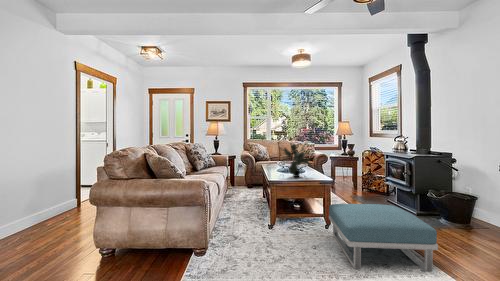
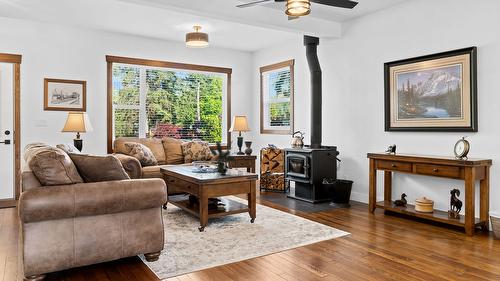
footstool: present [329,204,438,272] -> none [258,191,337,235]

